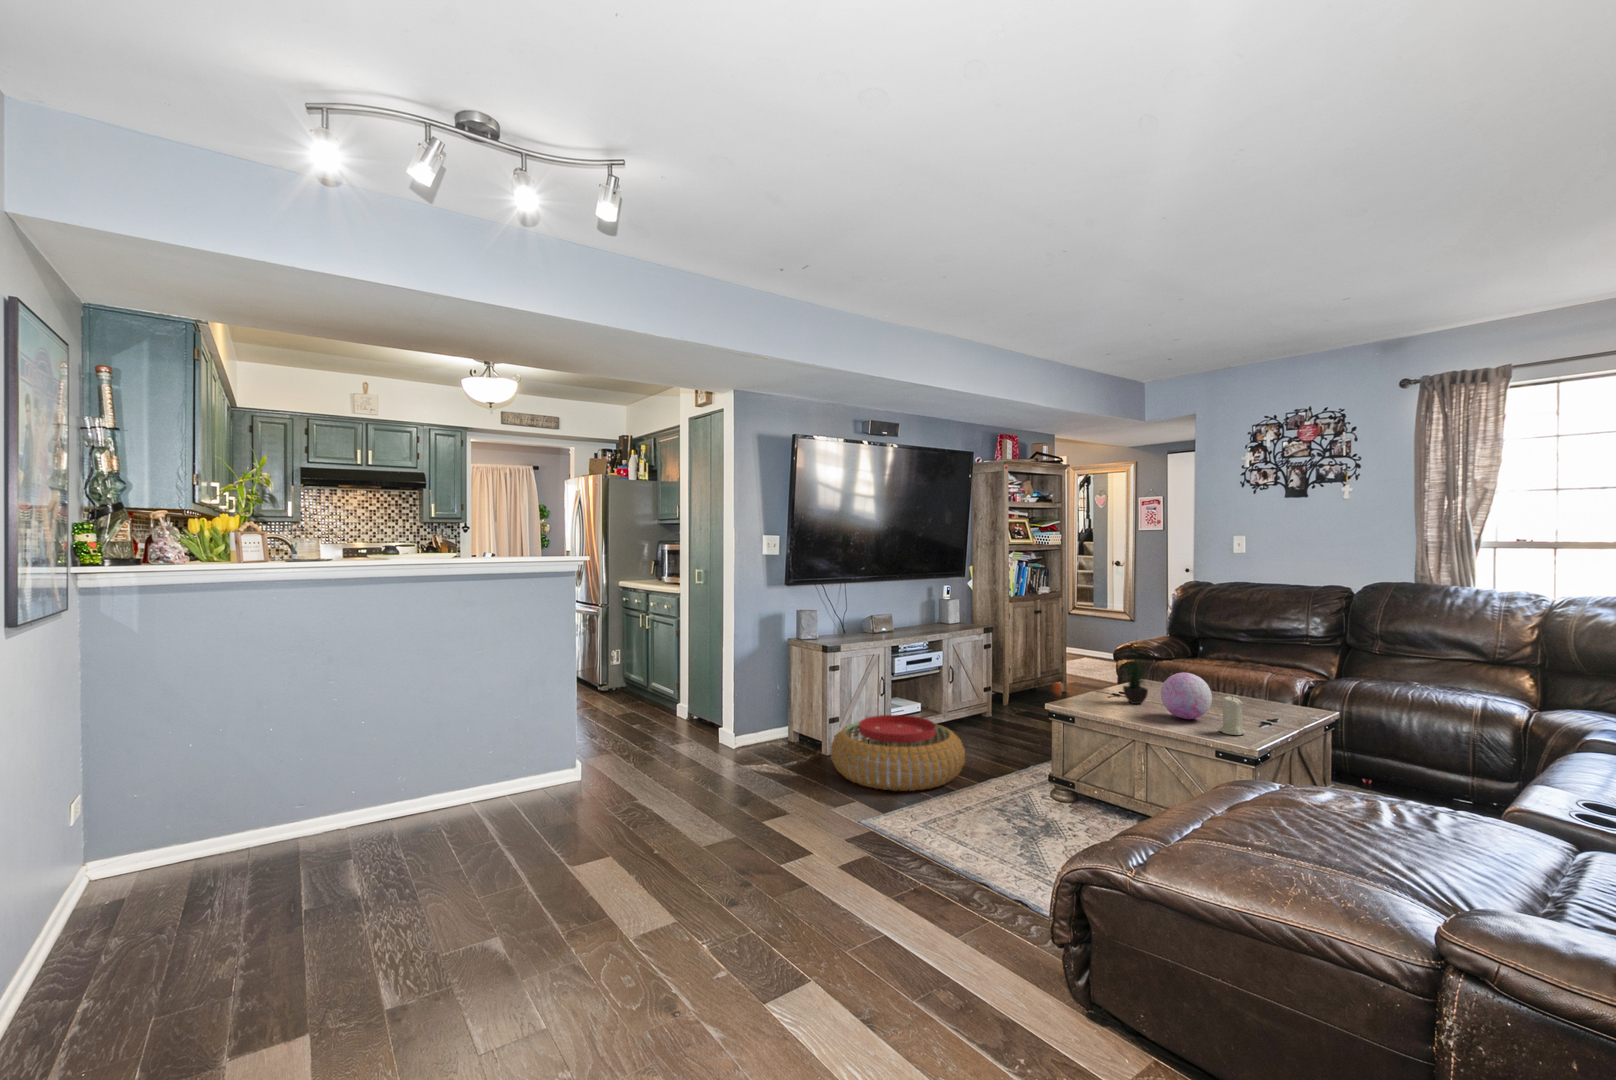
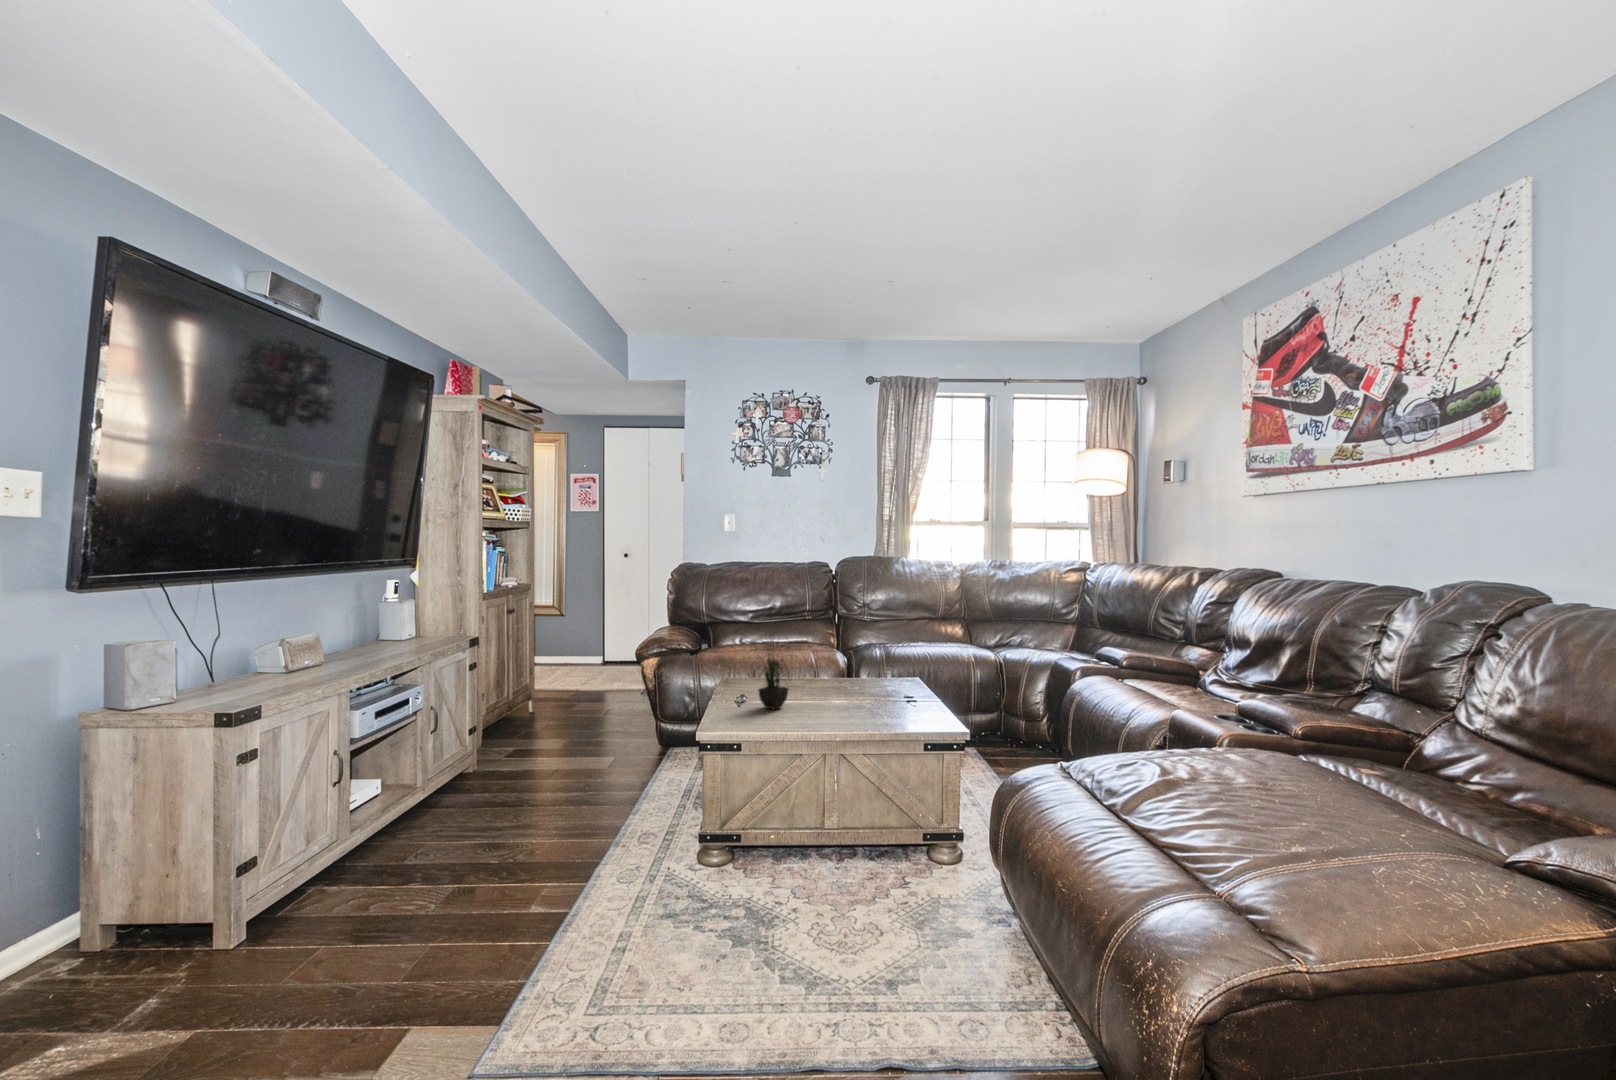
decorative orb: present [1161,673,1212,719] -> none [825,659,881,716]
candle: present [1218,696,1245,735] -> none [906,678,932,724]
pouf: present [831,715,965,791] -> none [274,803,560,982]

